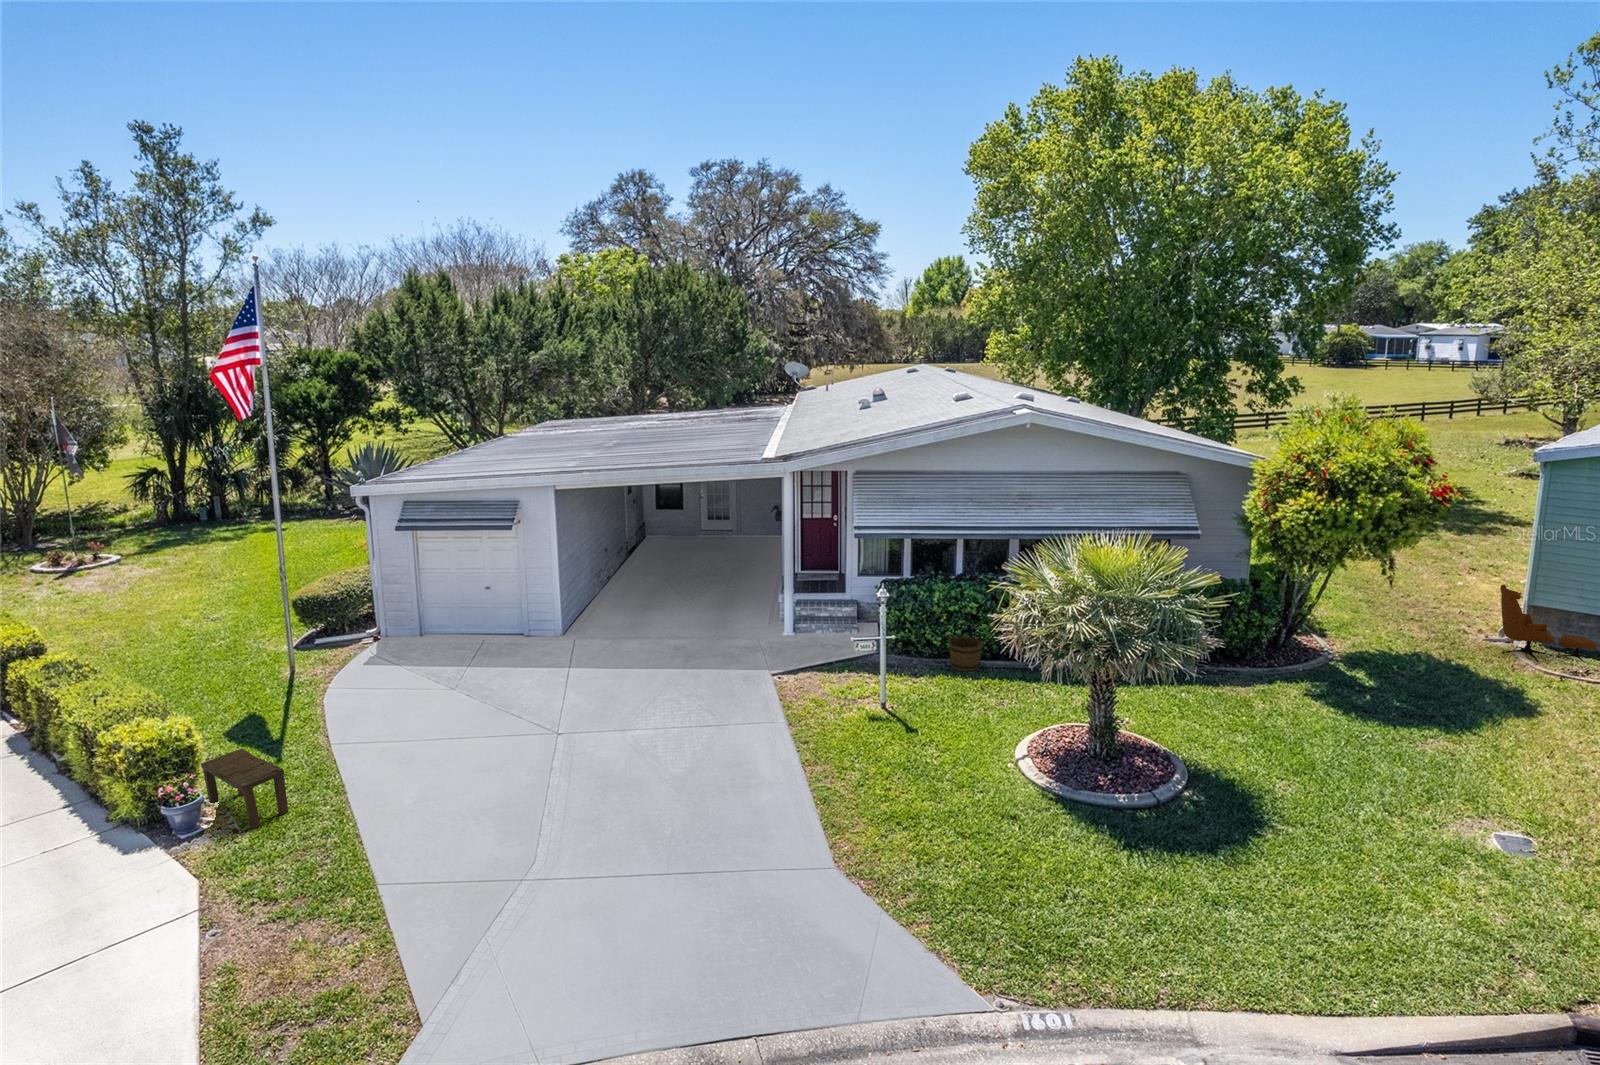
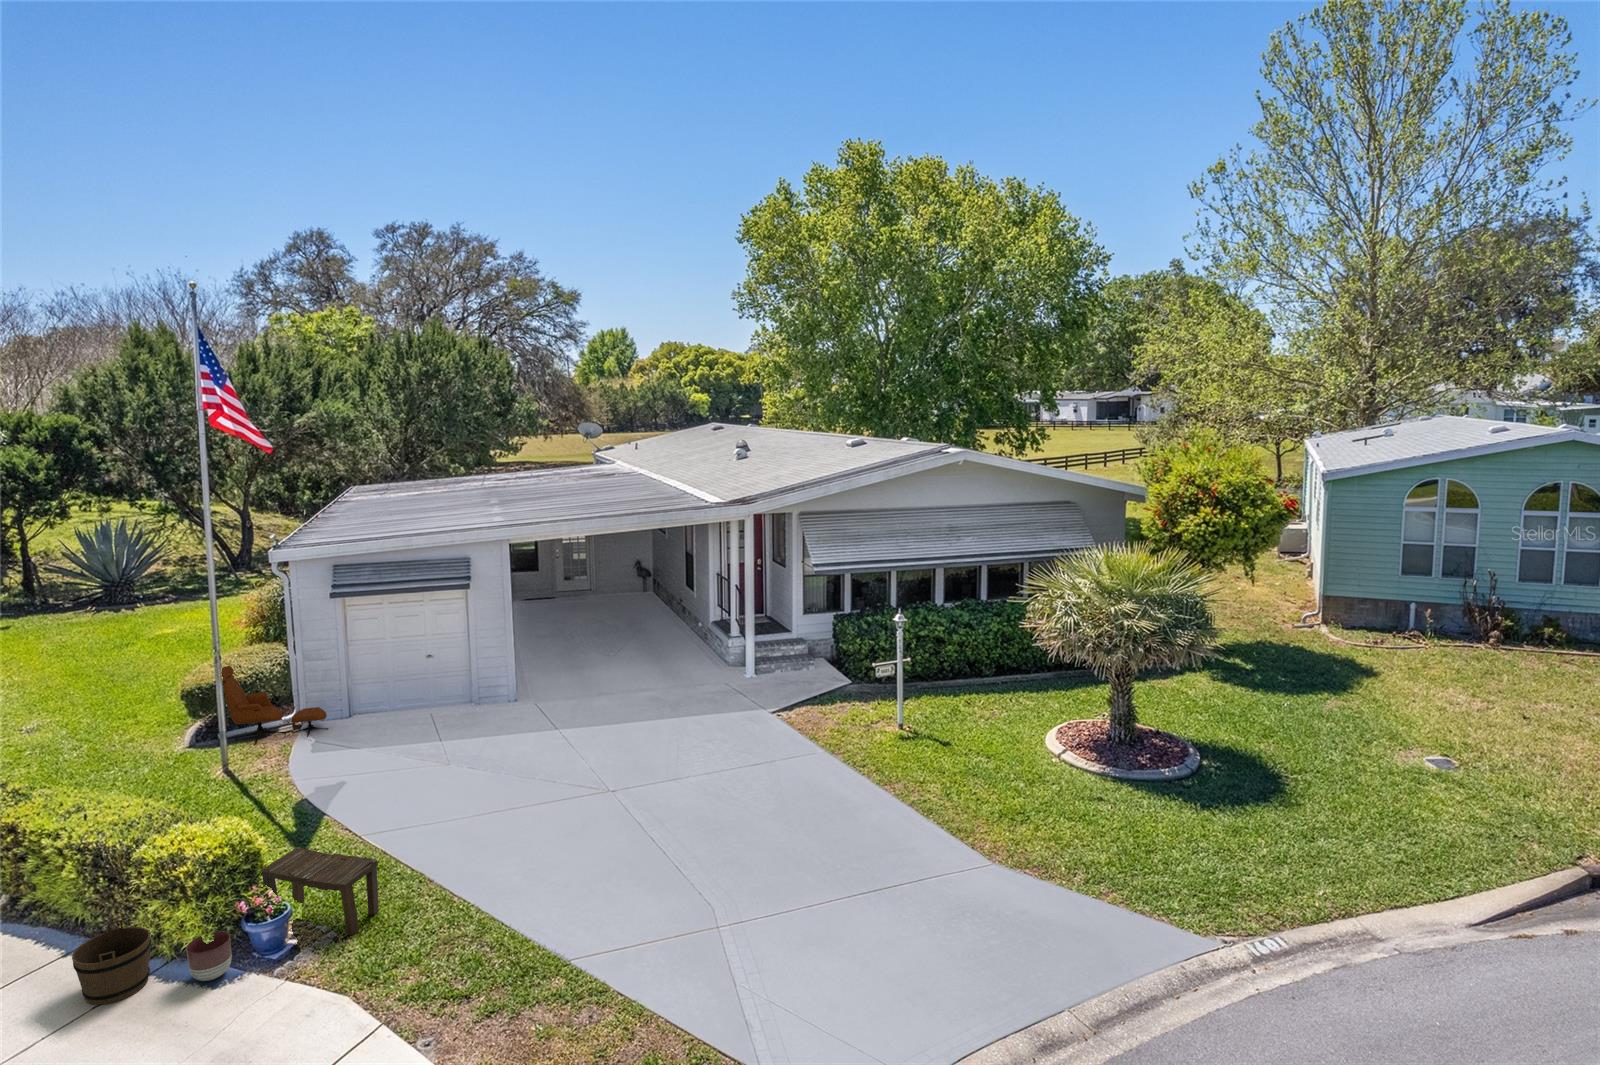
lounge chair: present [1500,585,1598,663] -> present [222,666,328,745]
bucket: present [949,637,983,671] -> present [72,920,151,1005]
planter: none [117,808,155,846] -> present [186,931,232,981]

